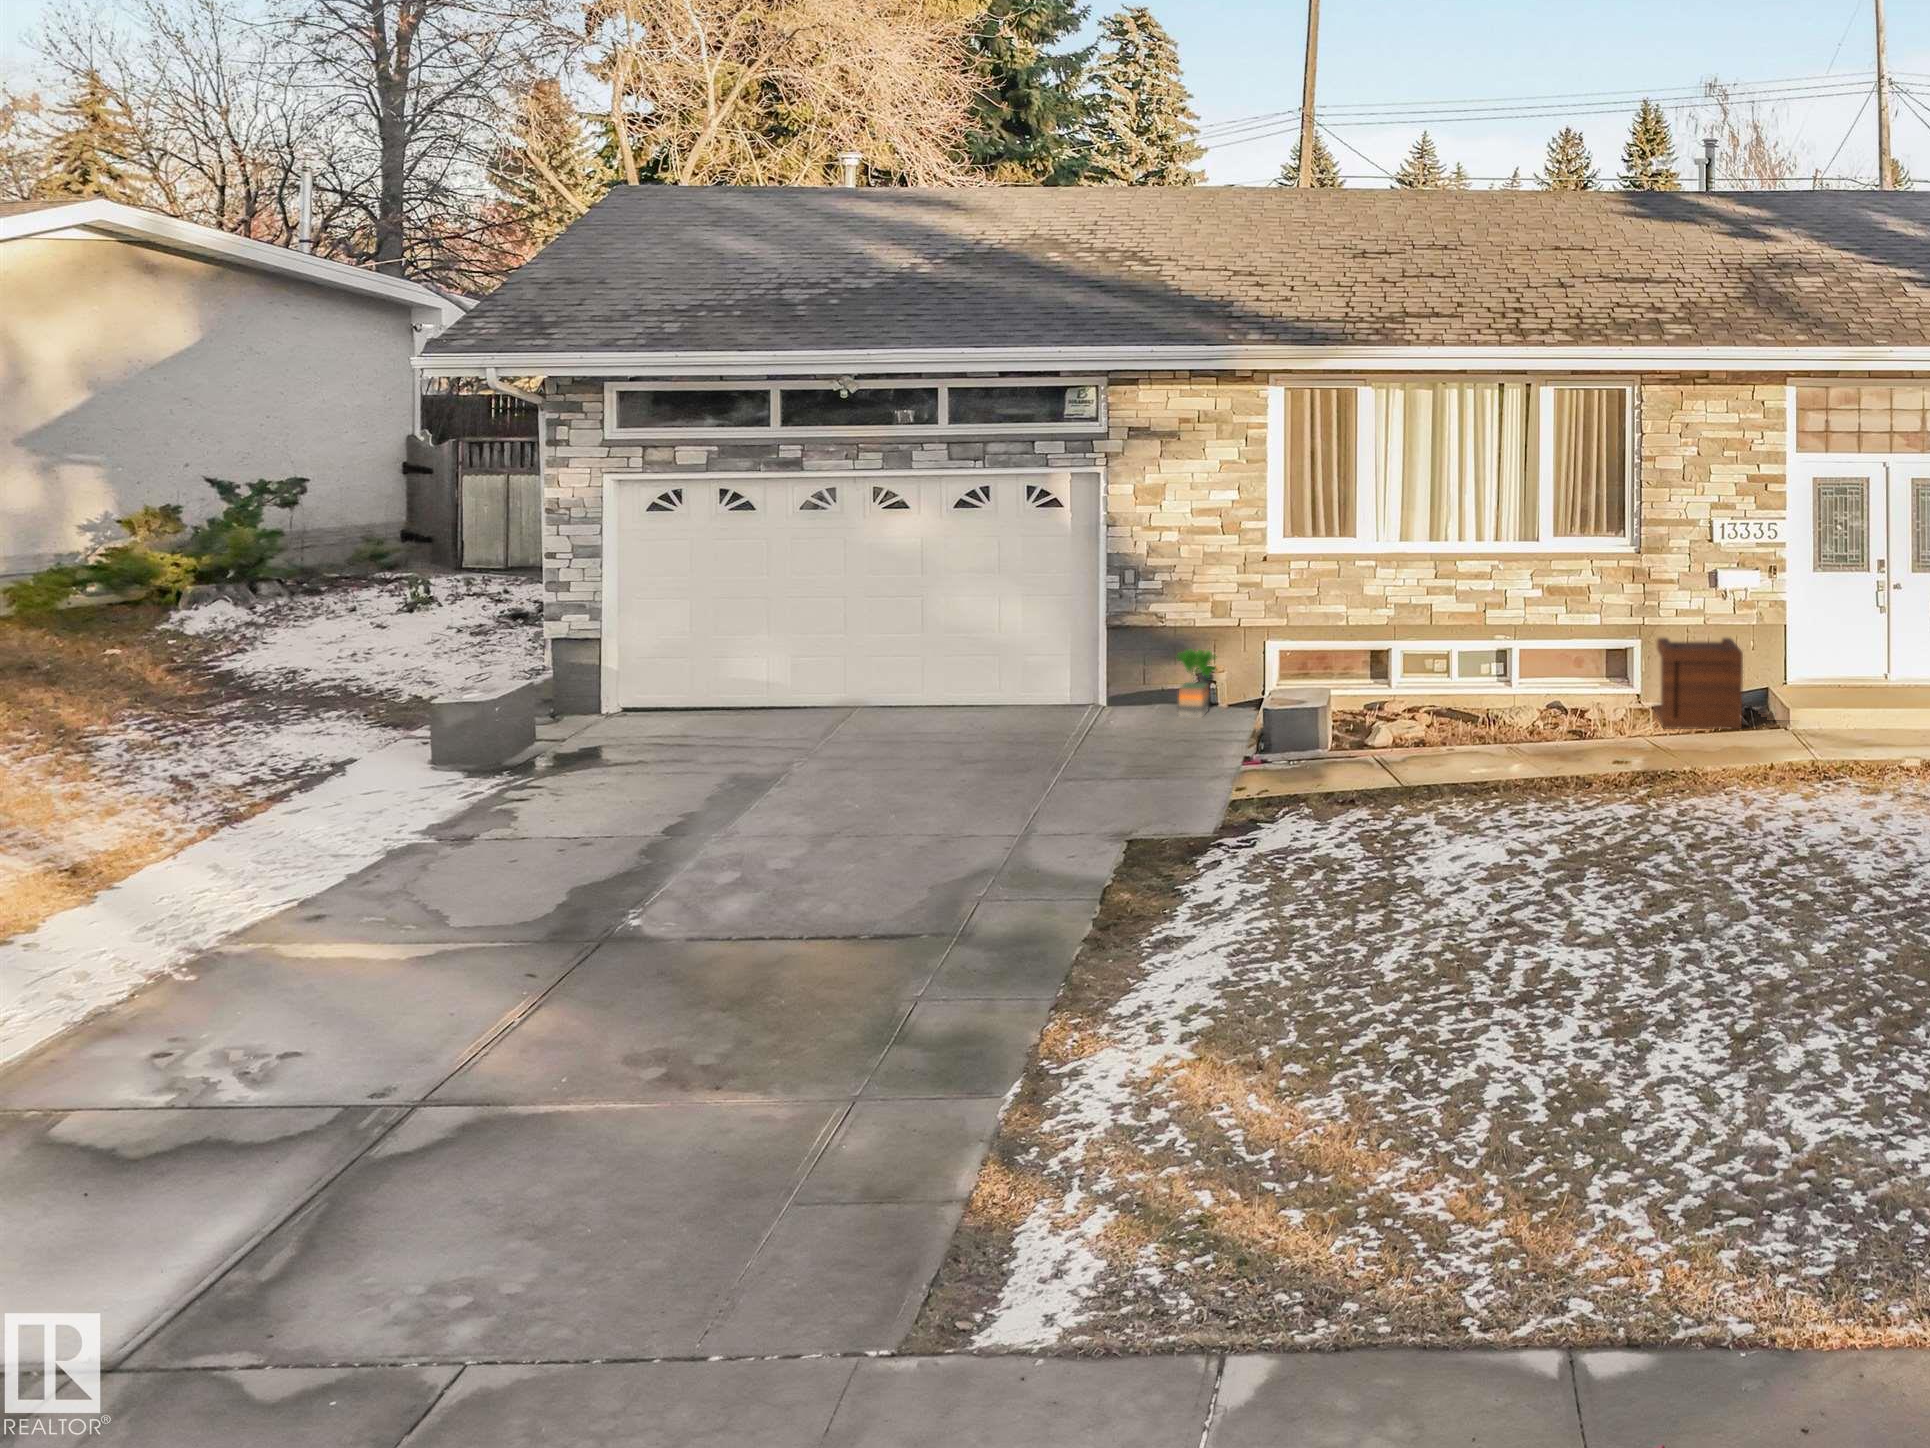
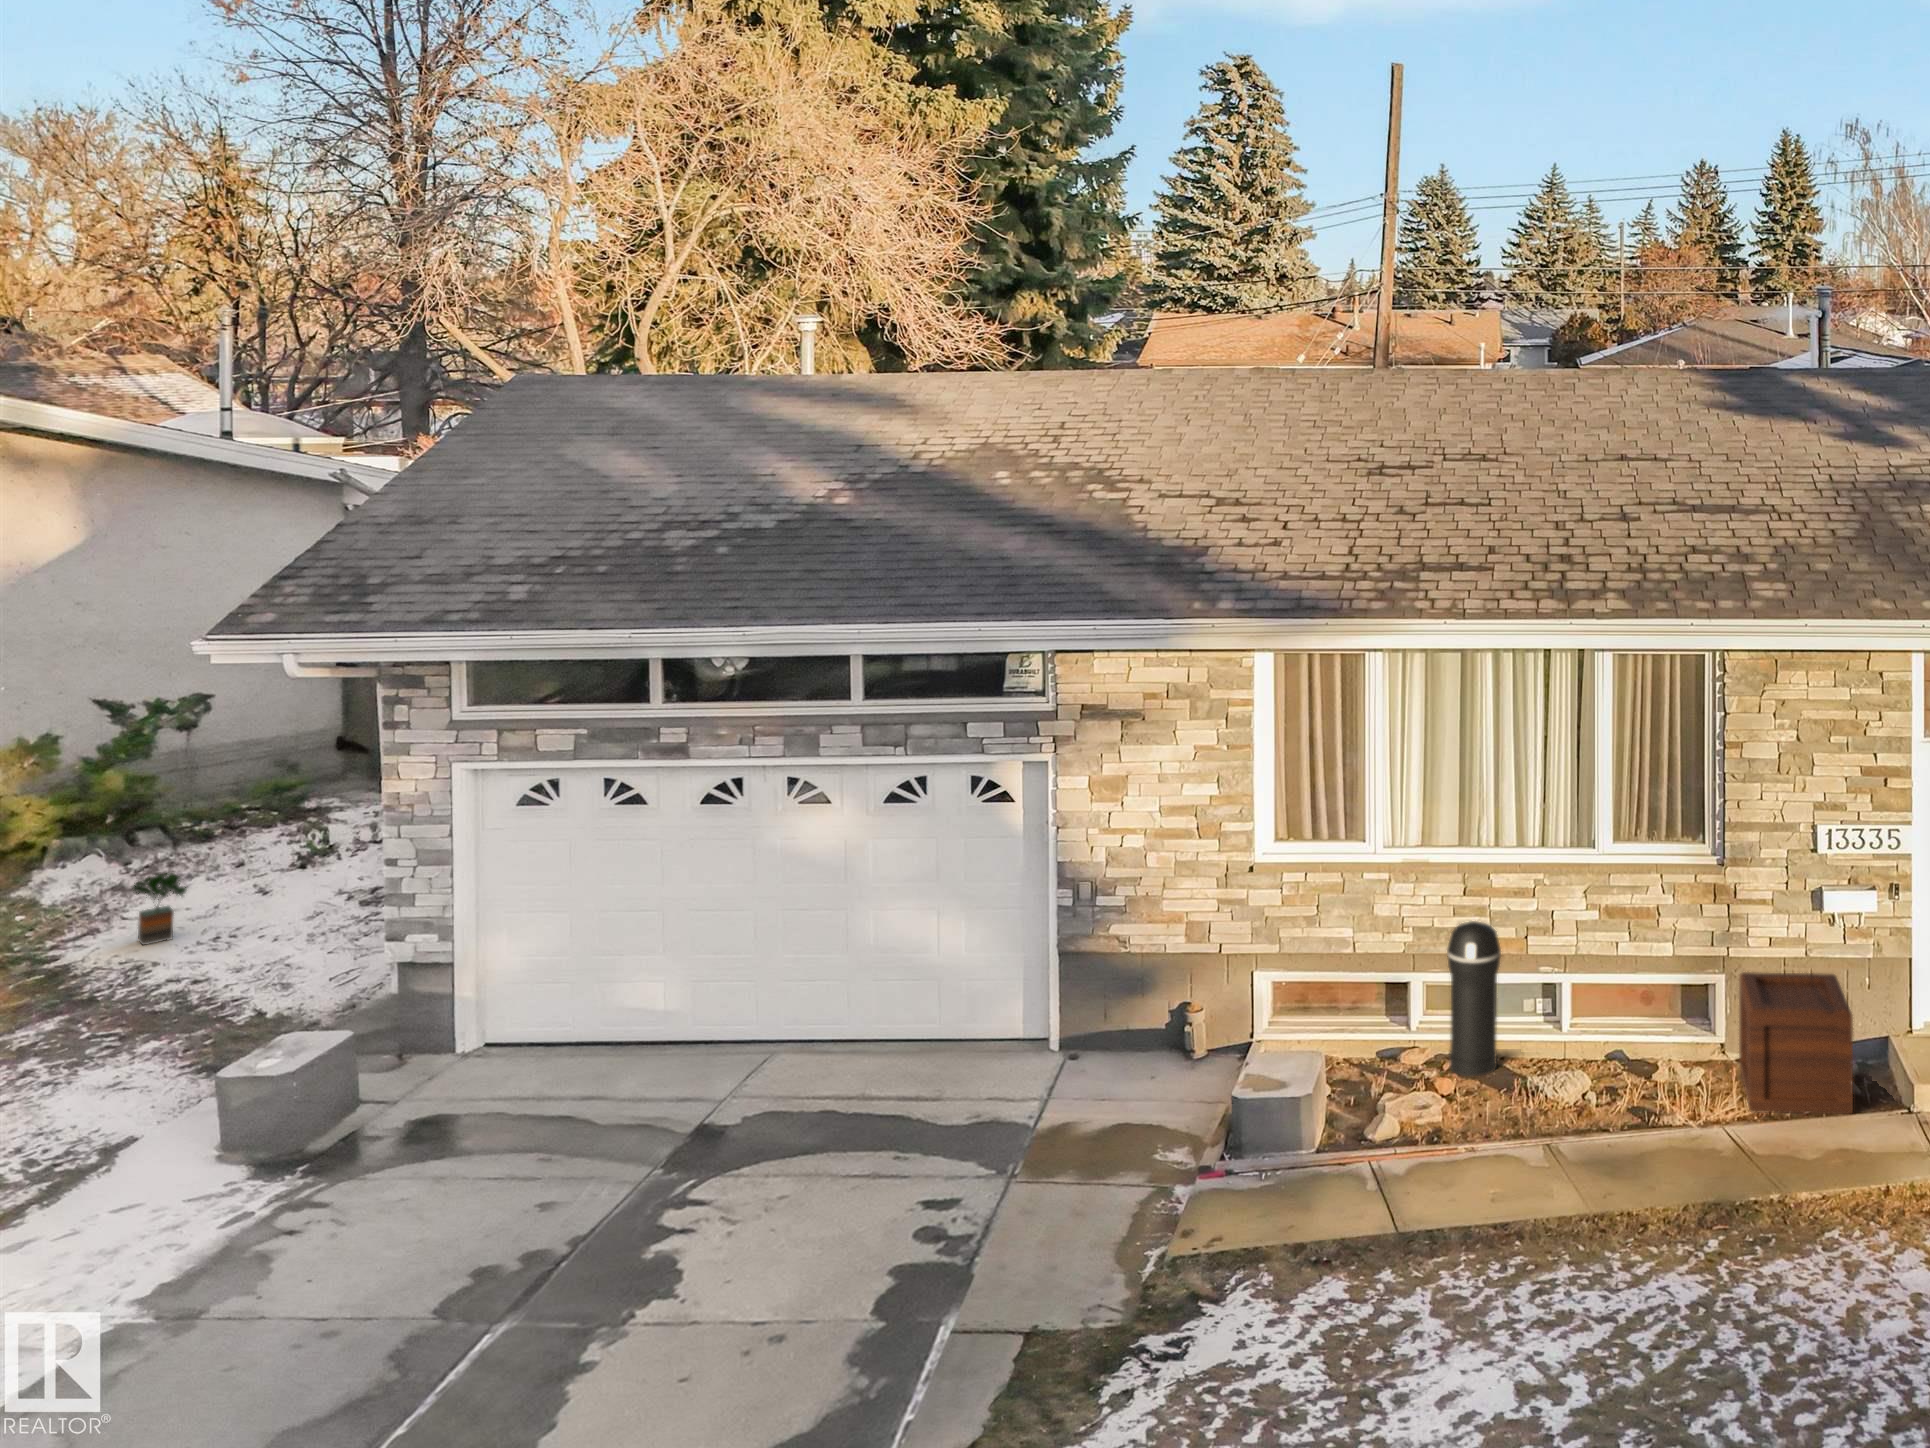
trash can: none [1423,595,1466,714] -> present [1447,921,1501,1076]
potted tree: present [1176,649,1217,718] -> present [132,873,186,945]

